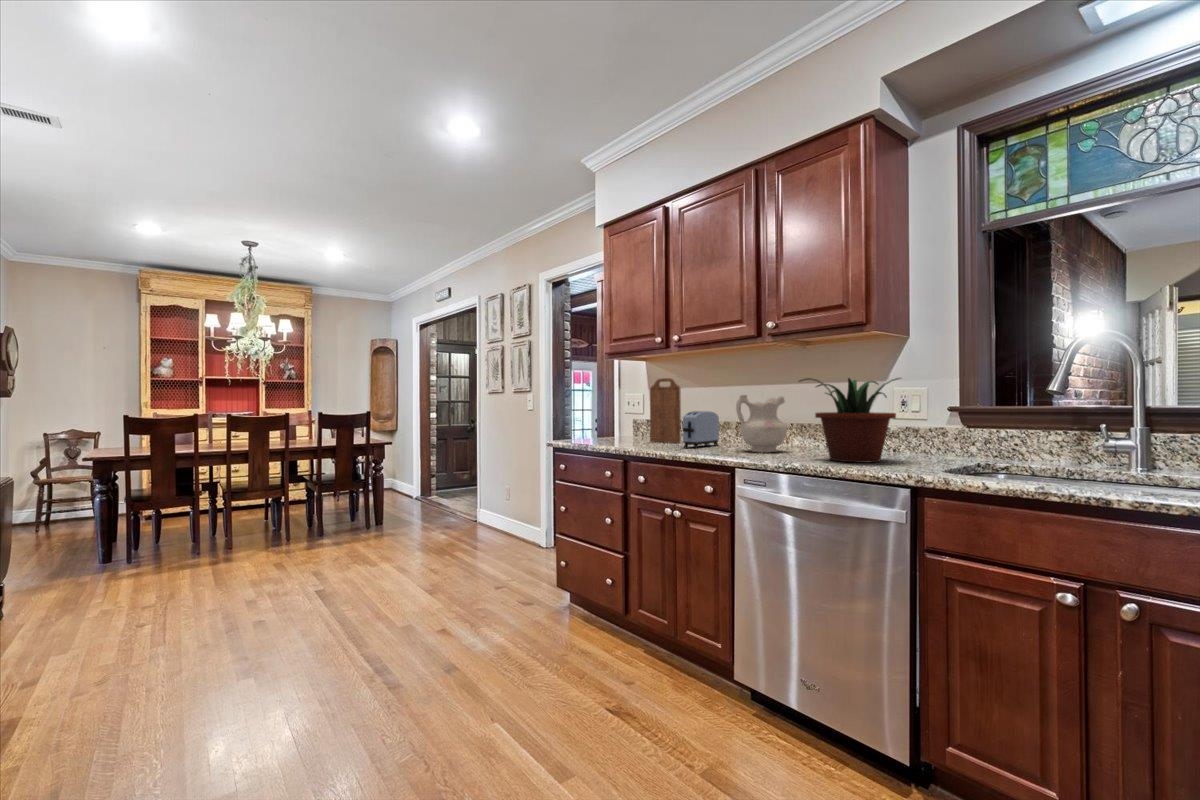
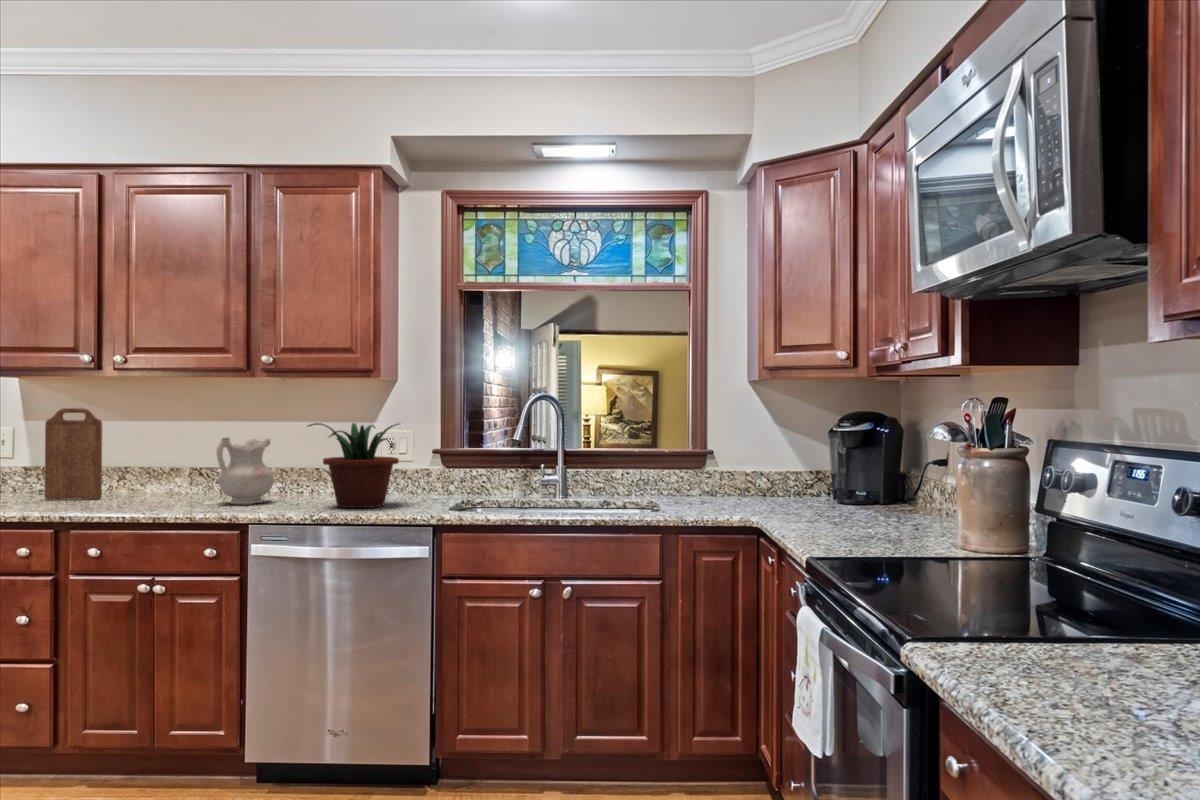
toaster: present [683,411,719,448] -> none [129,456,168,505]

